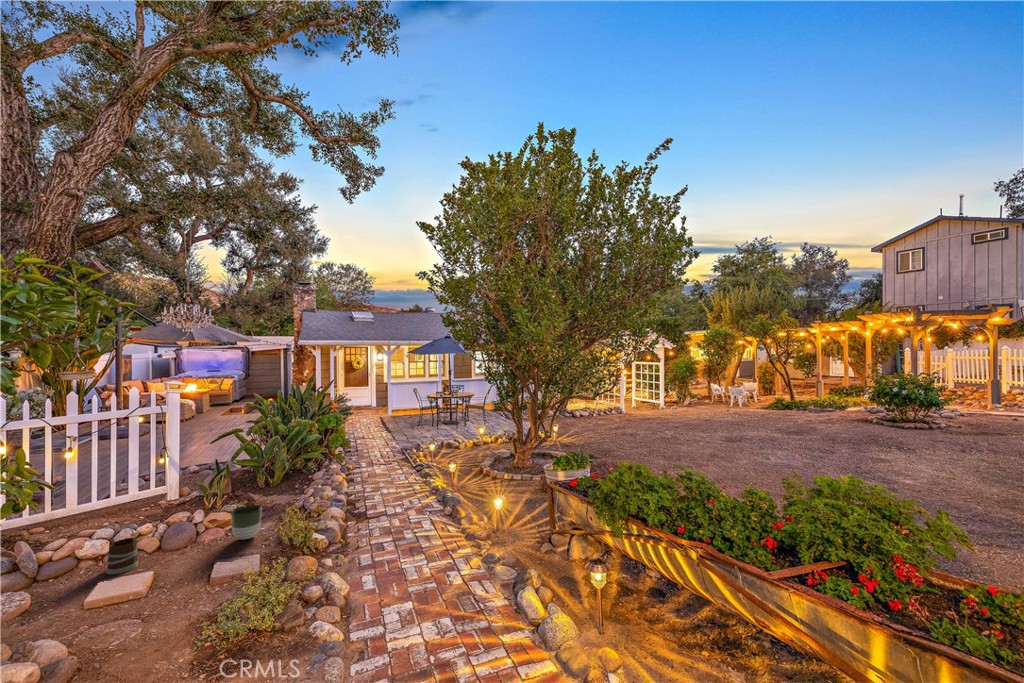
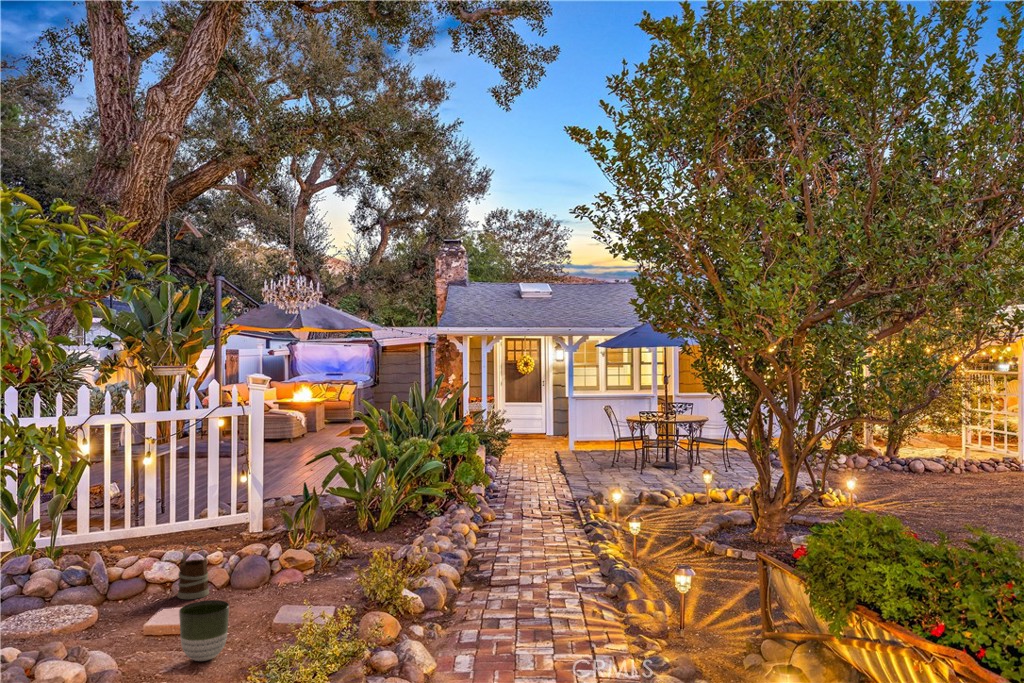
planter: present [231,505,262,540] -> present [179,600,229,661]

